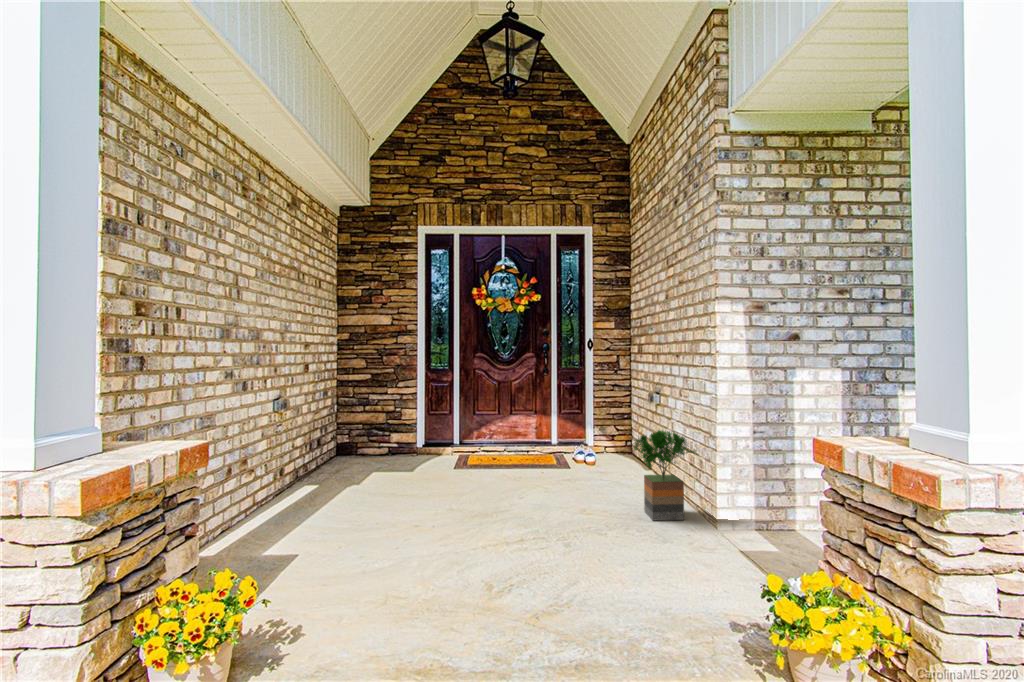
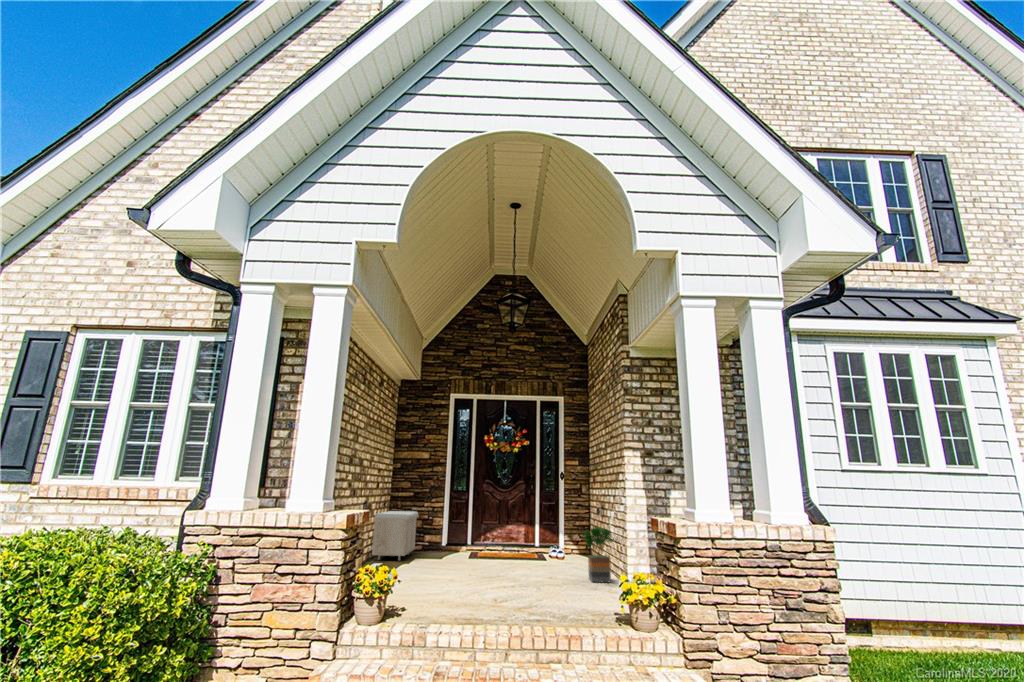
storage bench: none [305,402,378,477] -> present [372,511,418,560]

